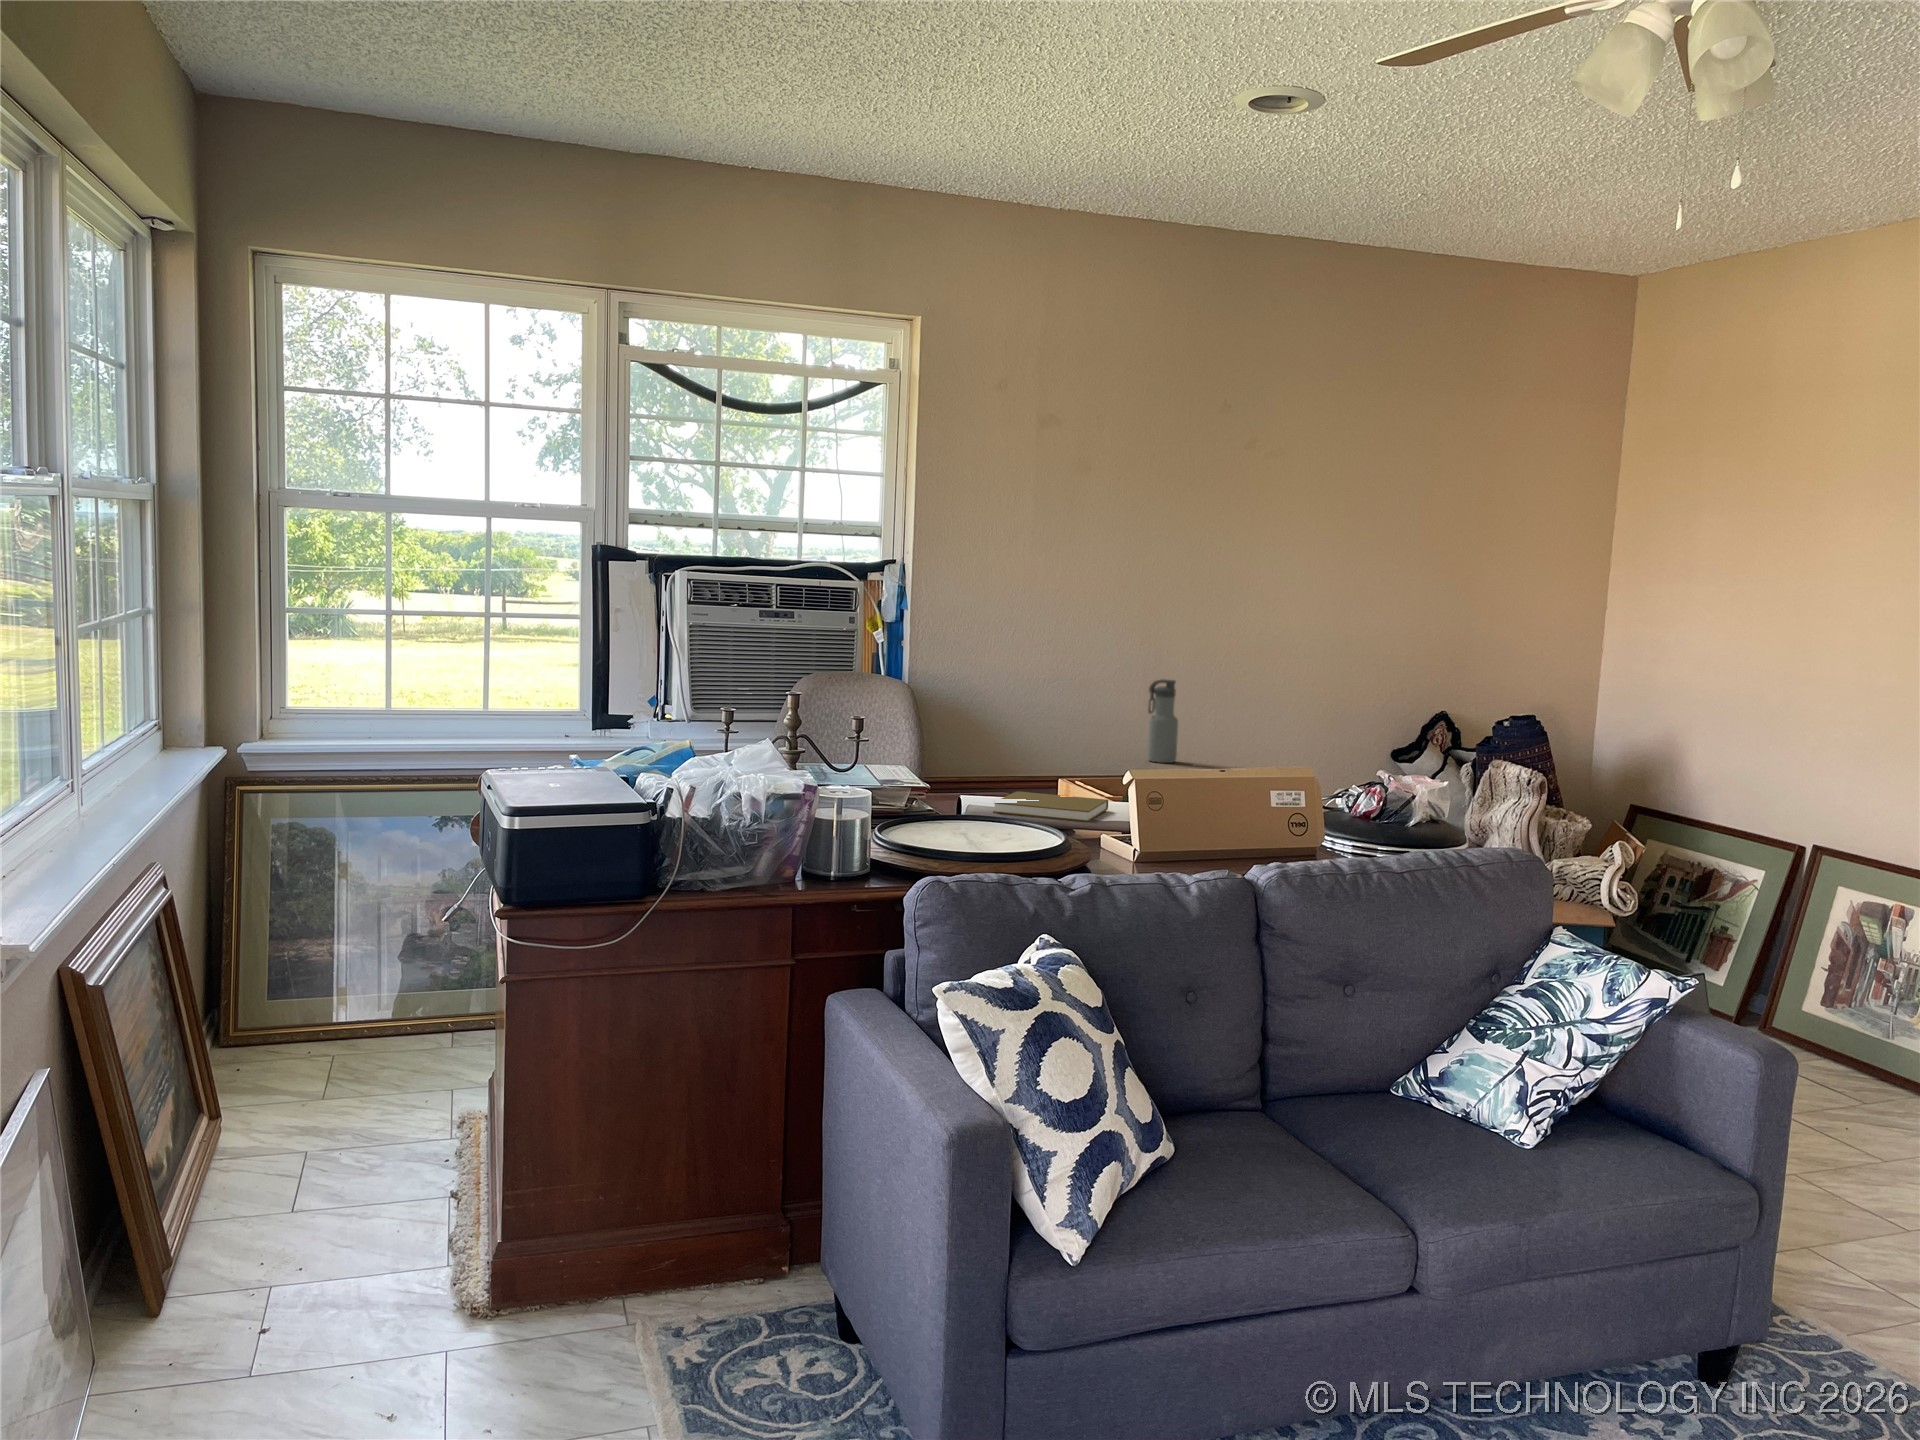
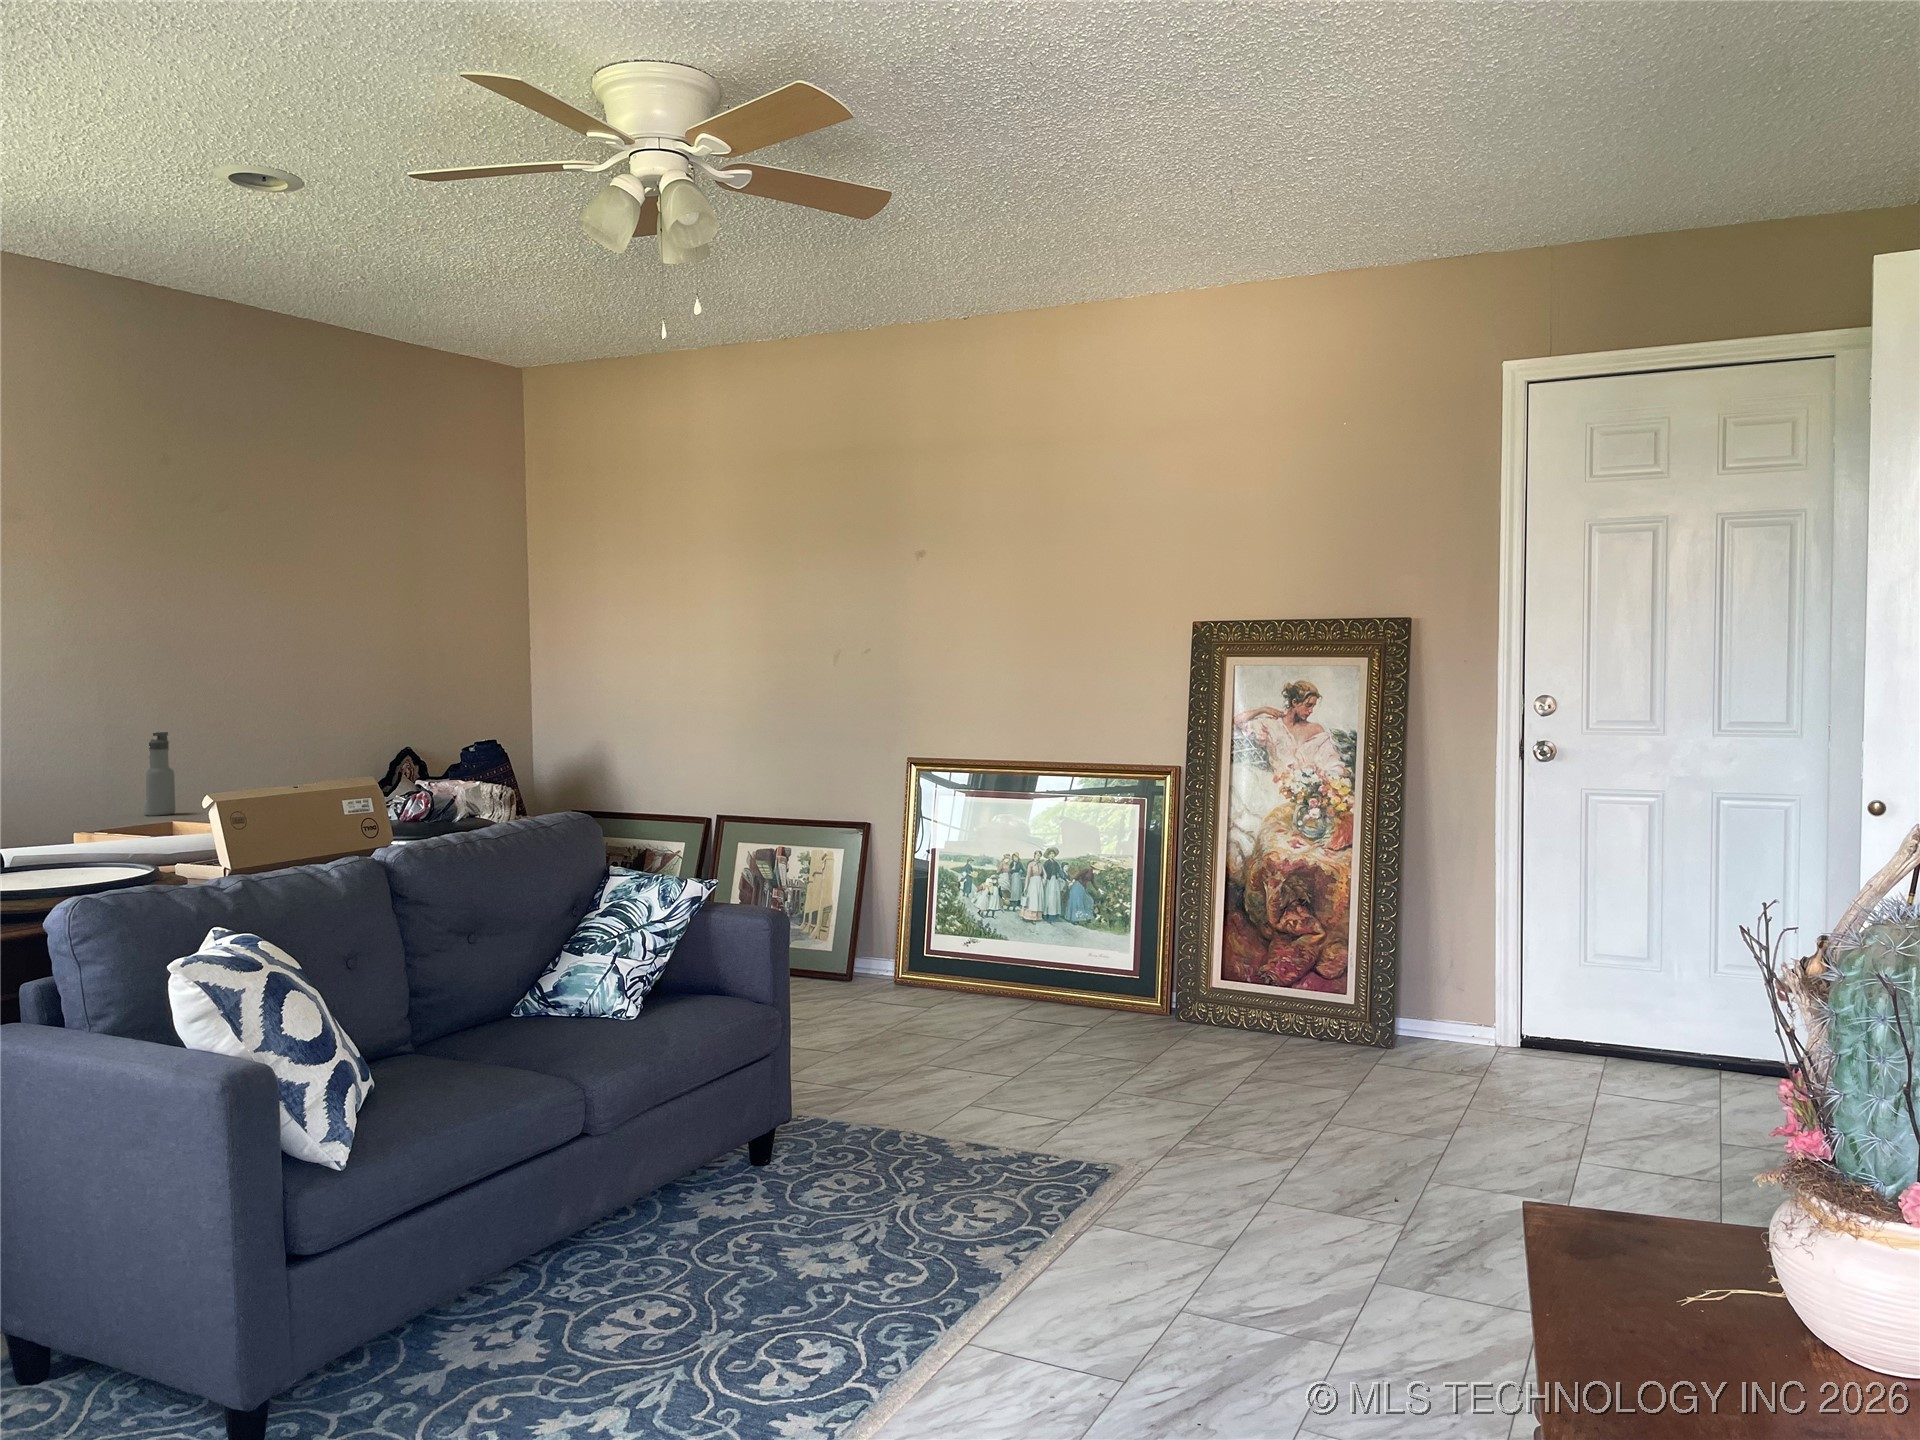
book: present [993,791,1108,821] -> none [41,834,166,860]

